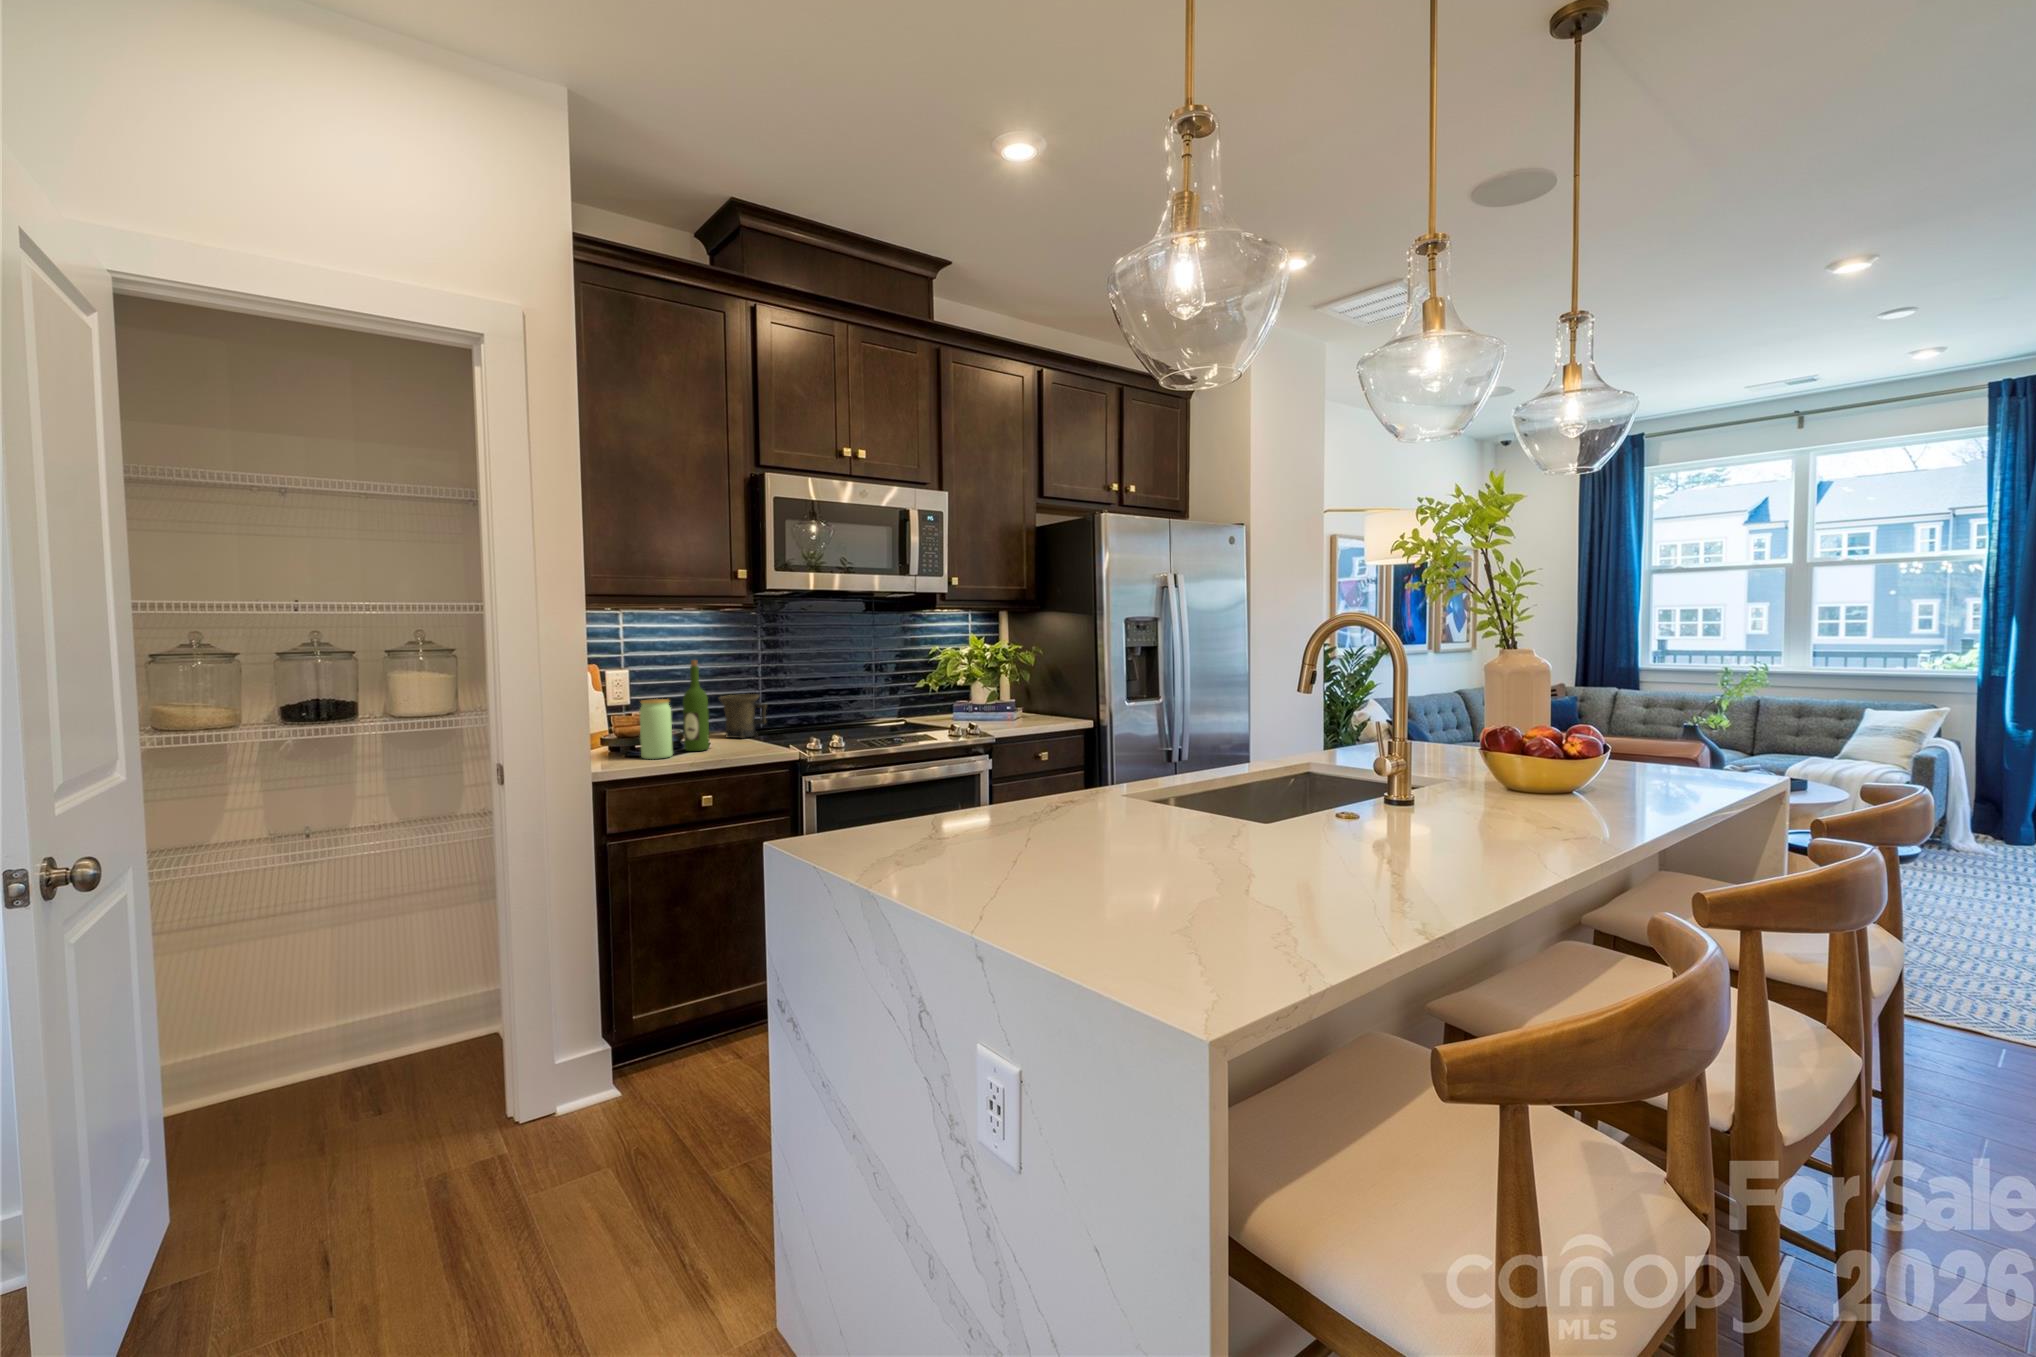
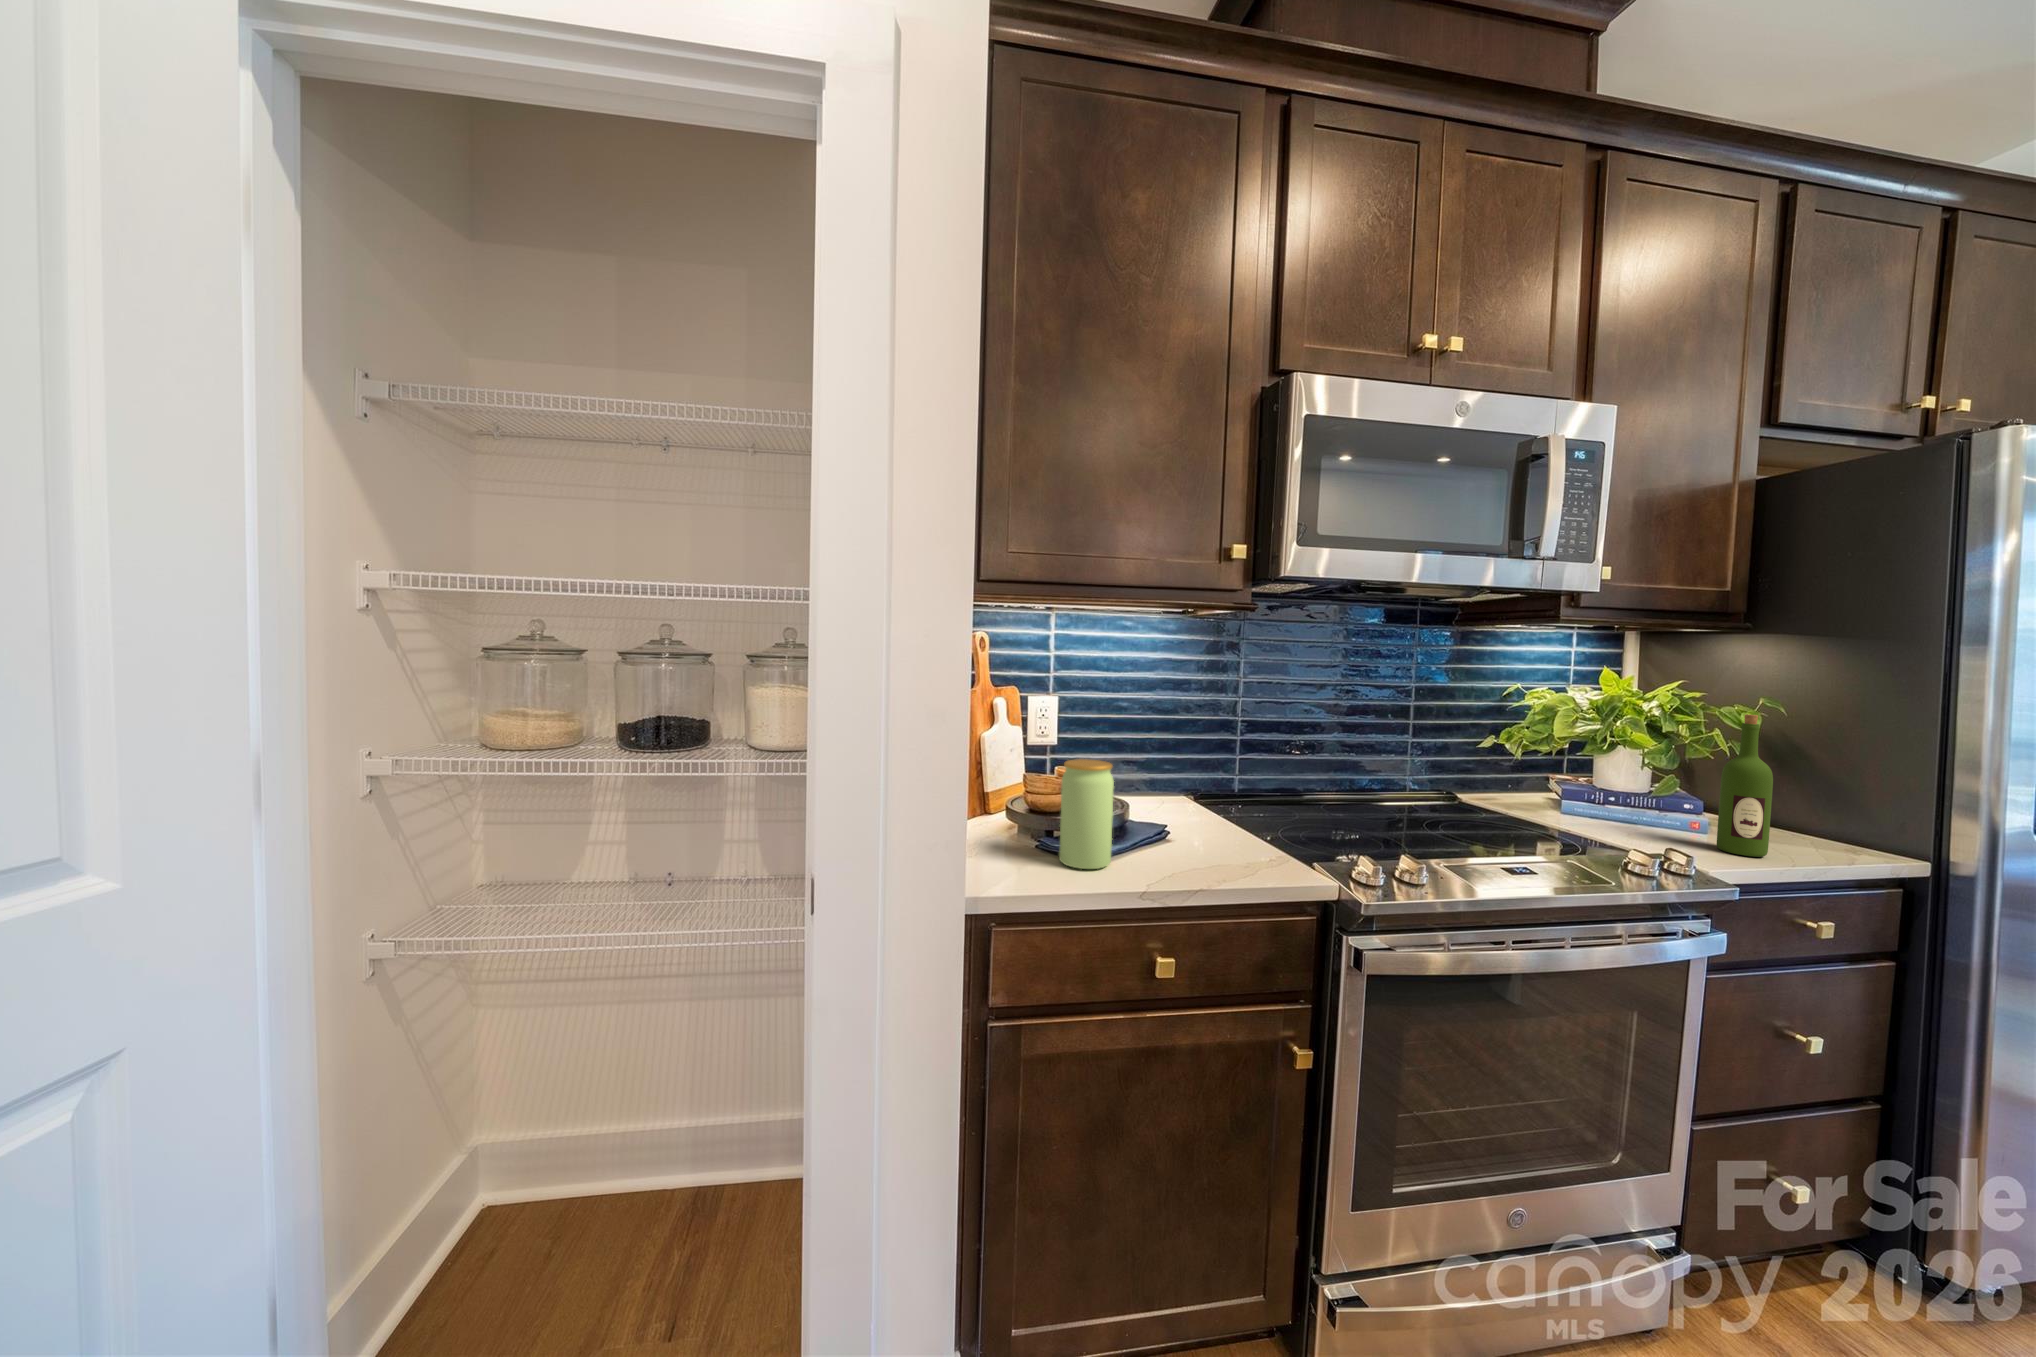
wine bottle: present [683,660,709,751] -> present [1717,715,1773,857]
mug: present [719,694,766,738] -> none [1183,747,1261,822]

